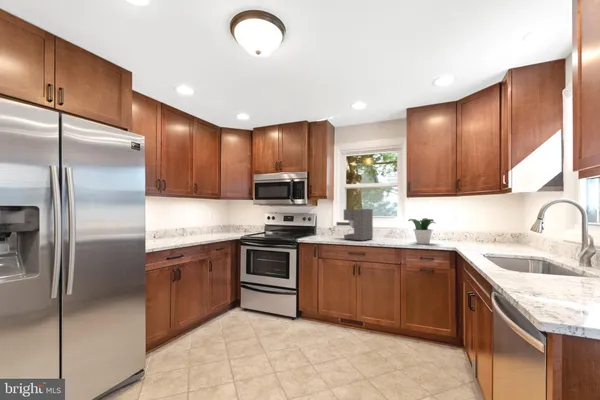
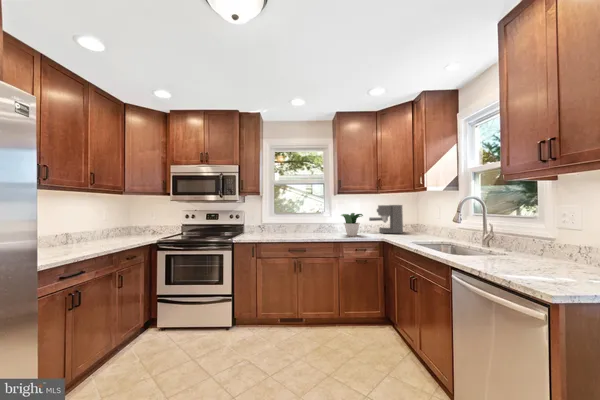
coffee maker: present [336,209,373,241] -> present [369,205,403,234]

